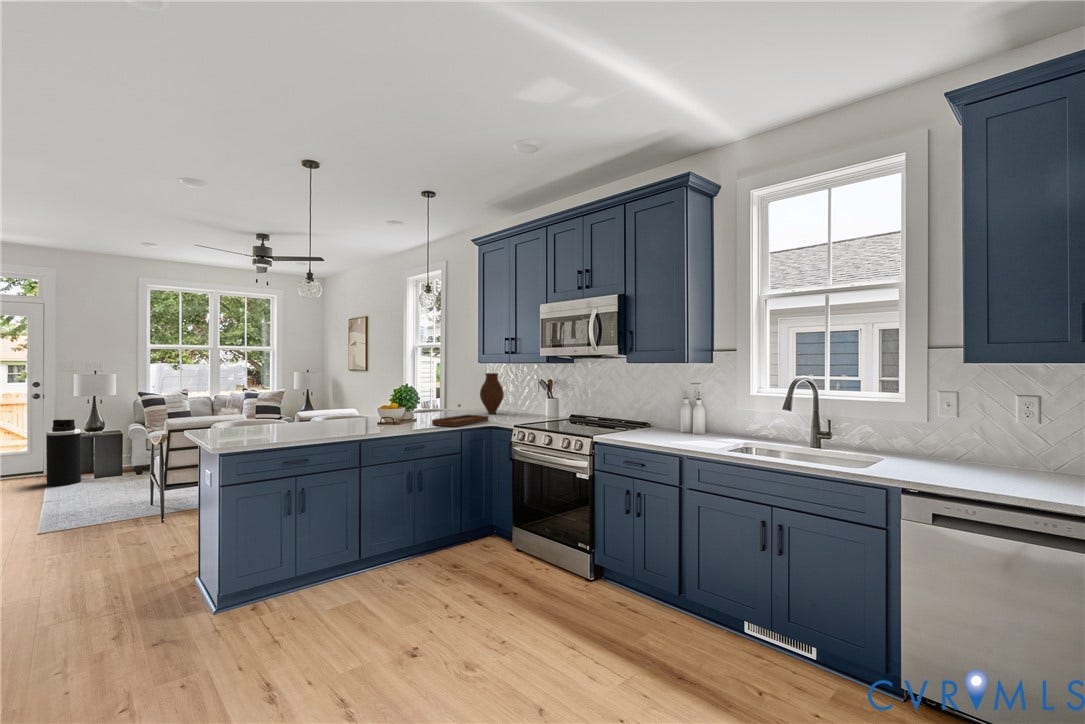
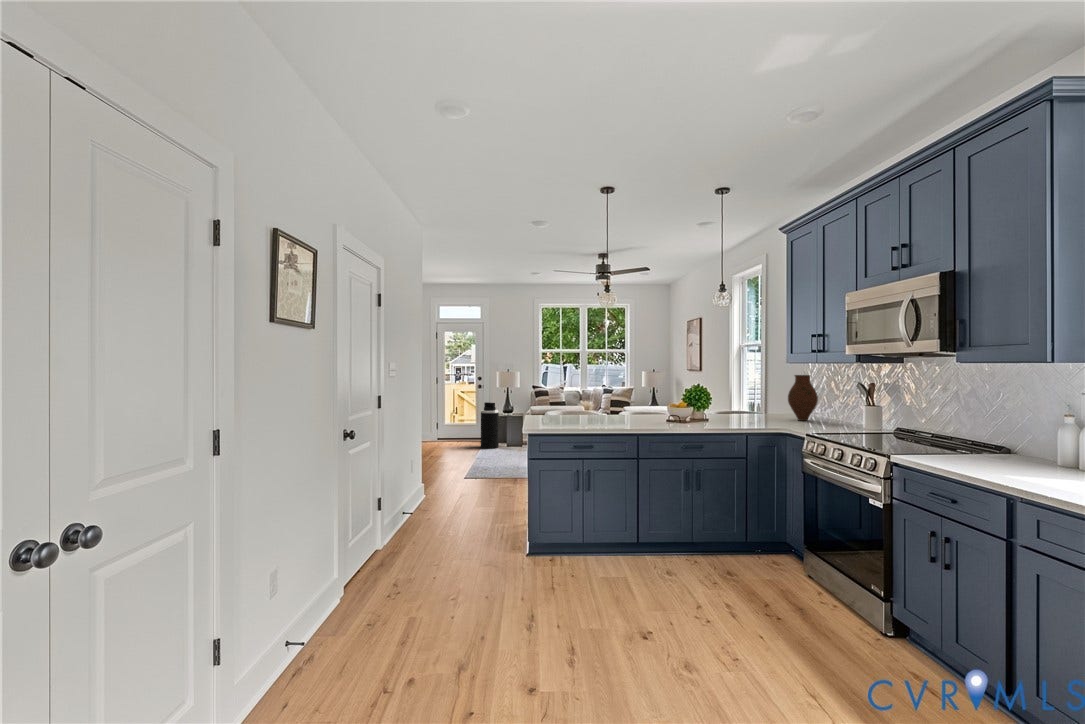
tray: present [432,404,488,427] -> none [718,407,786,429]

